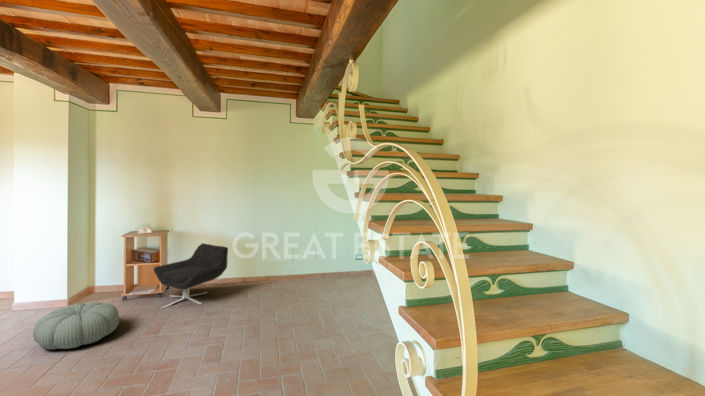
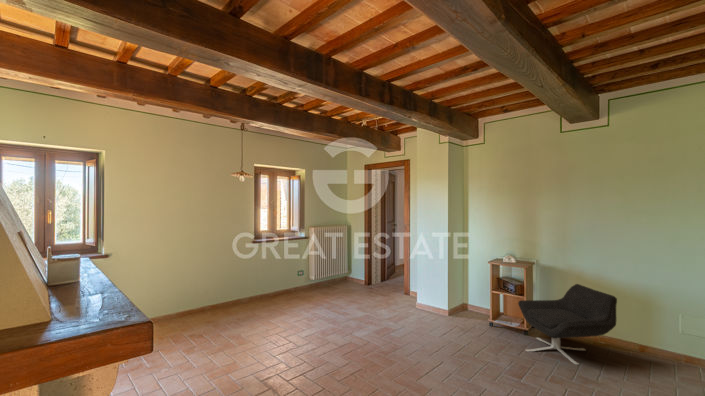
pouf: present [33,302,119,349] -> none [419,320,482,365]

